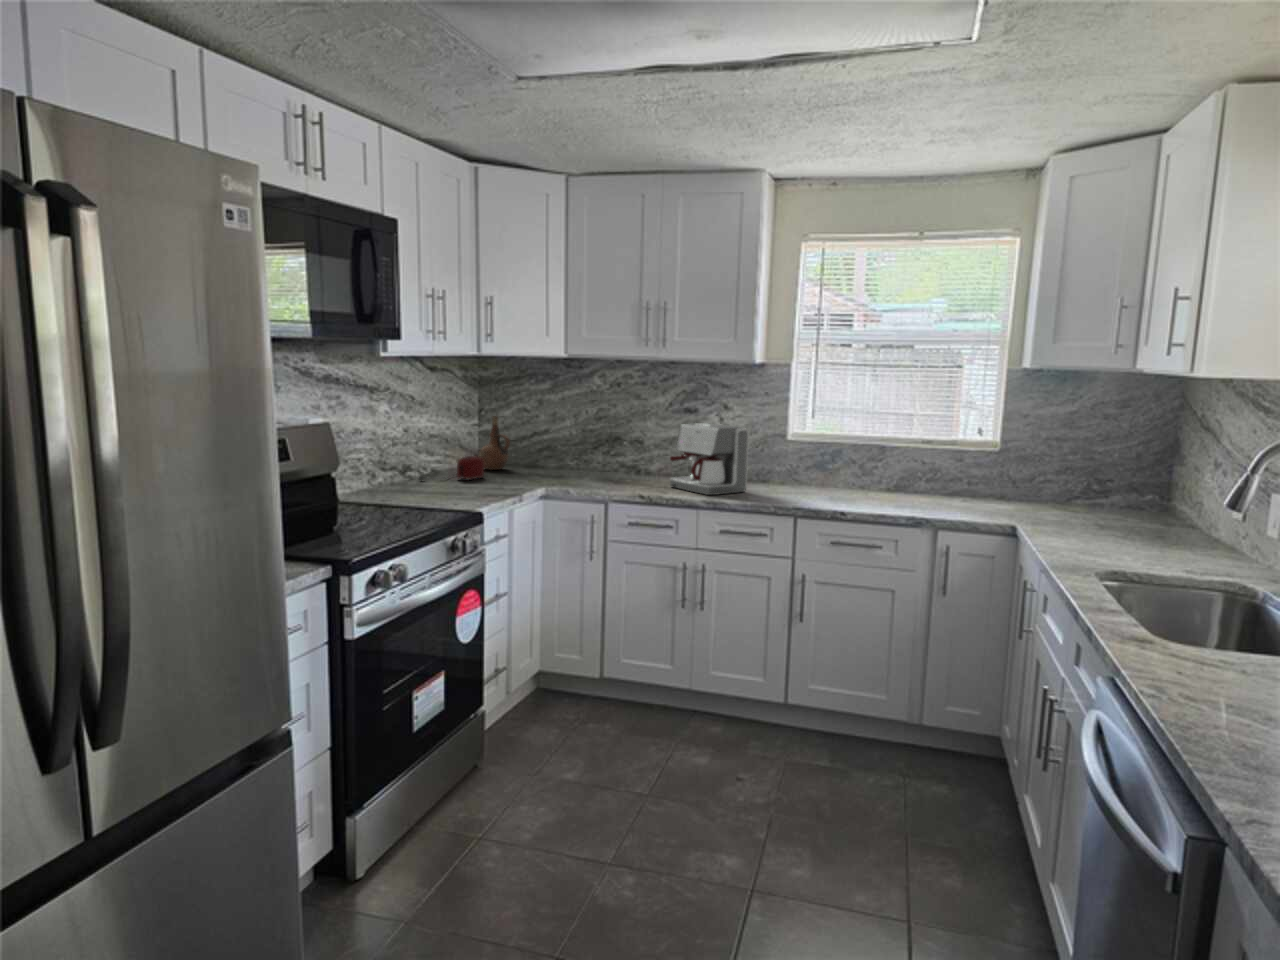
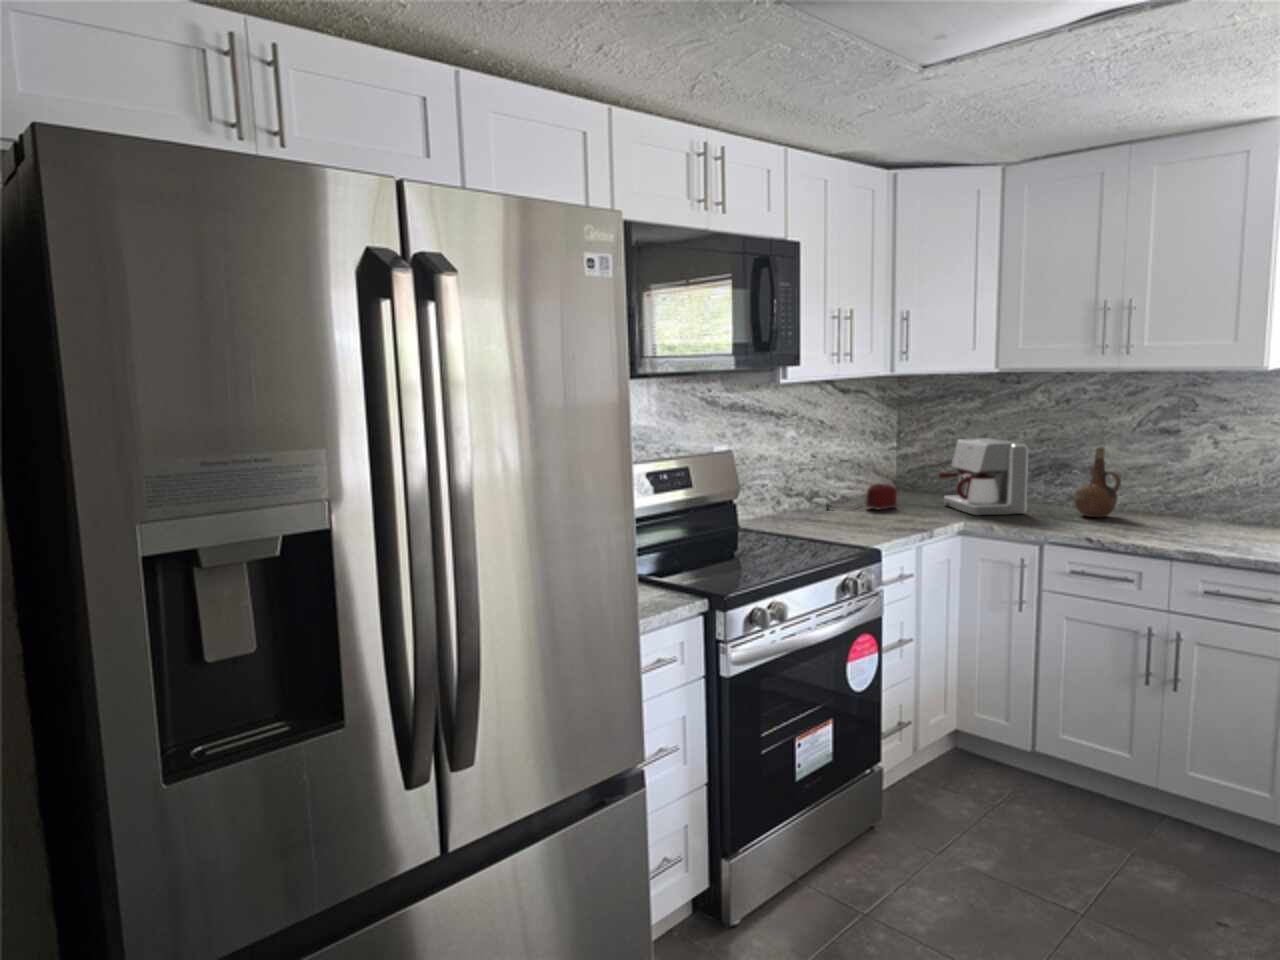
ceramic pitcher: present [479,416,510,470] -> present [1074,447,1121,517]
coffee maker: present [670,423,749,495] -> present [939,438,1028,516]

